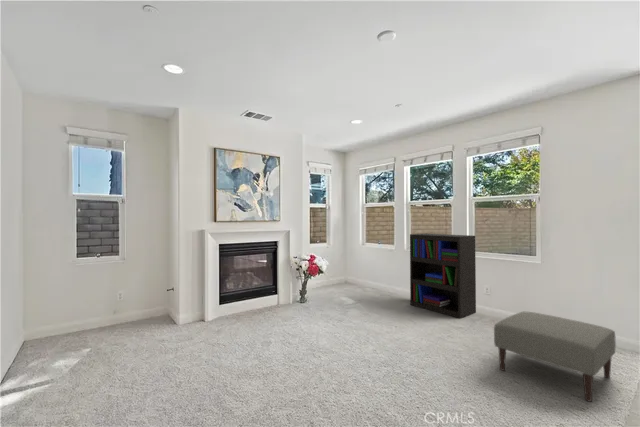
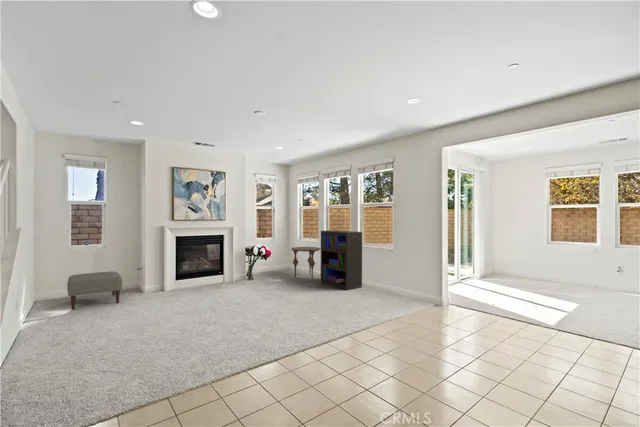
side table: none [363,256,402,299] -> present [292,247,320,279]
ottoman: present [494,312,616,402] -> present [67,272,122,310]

